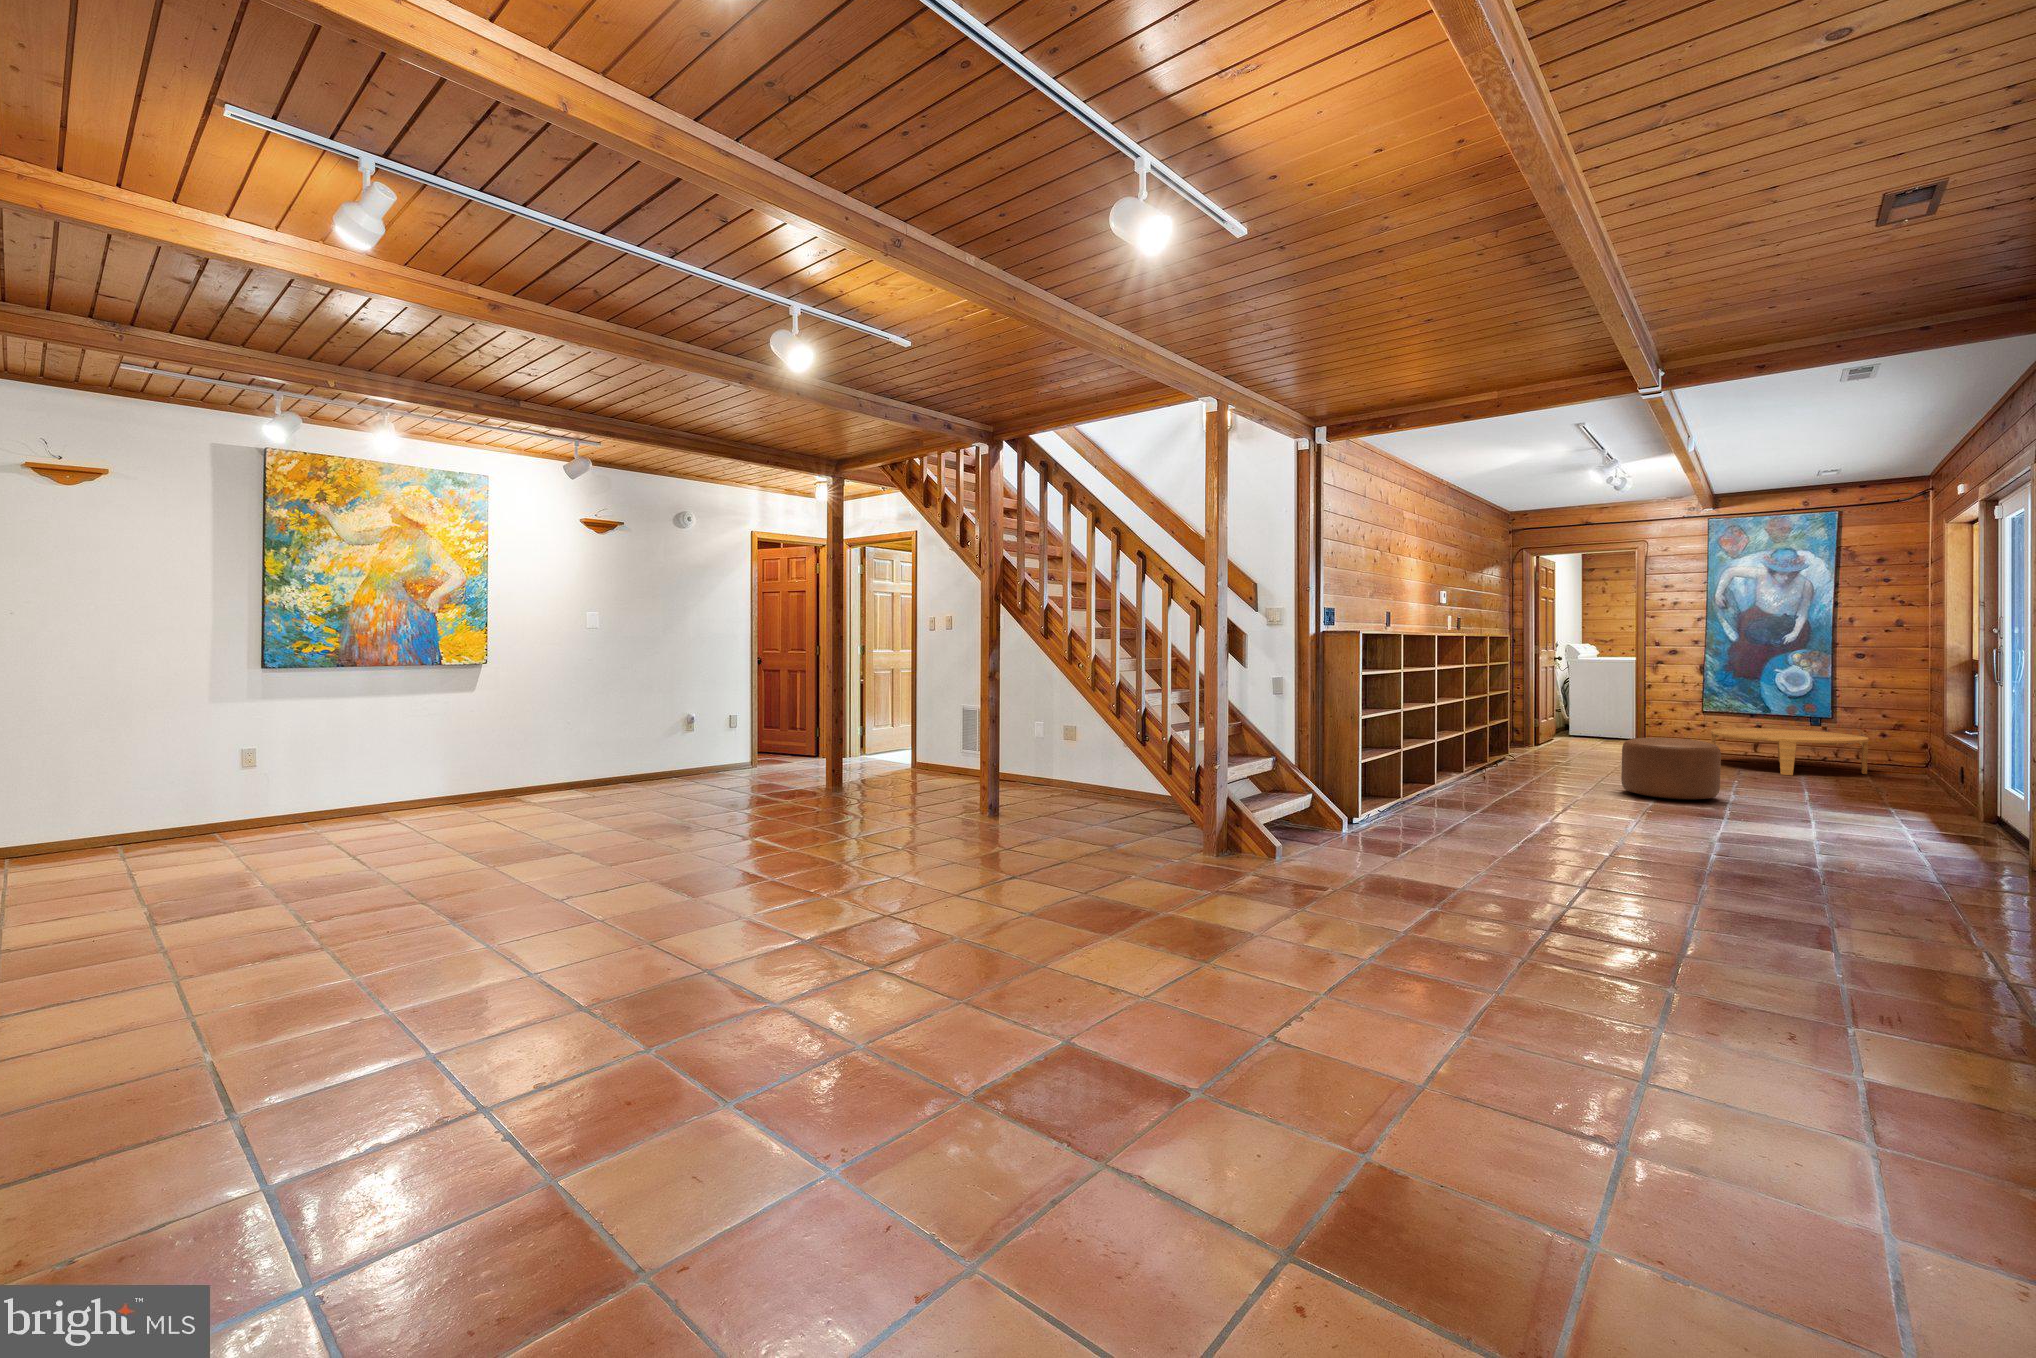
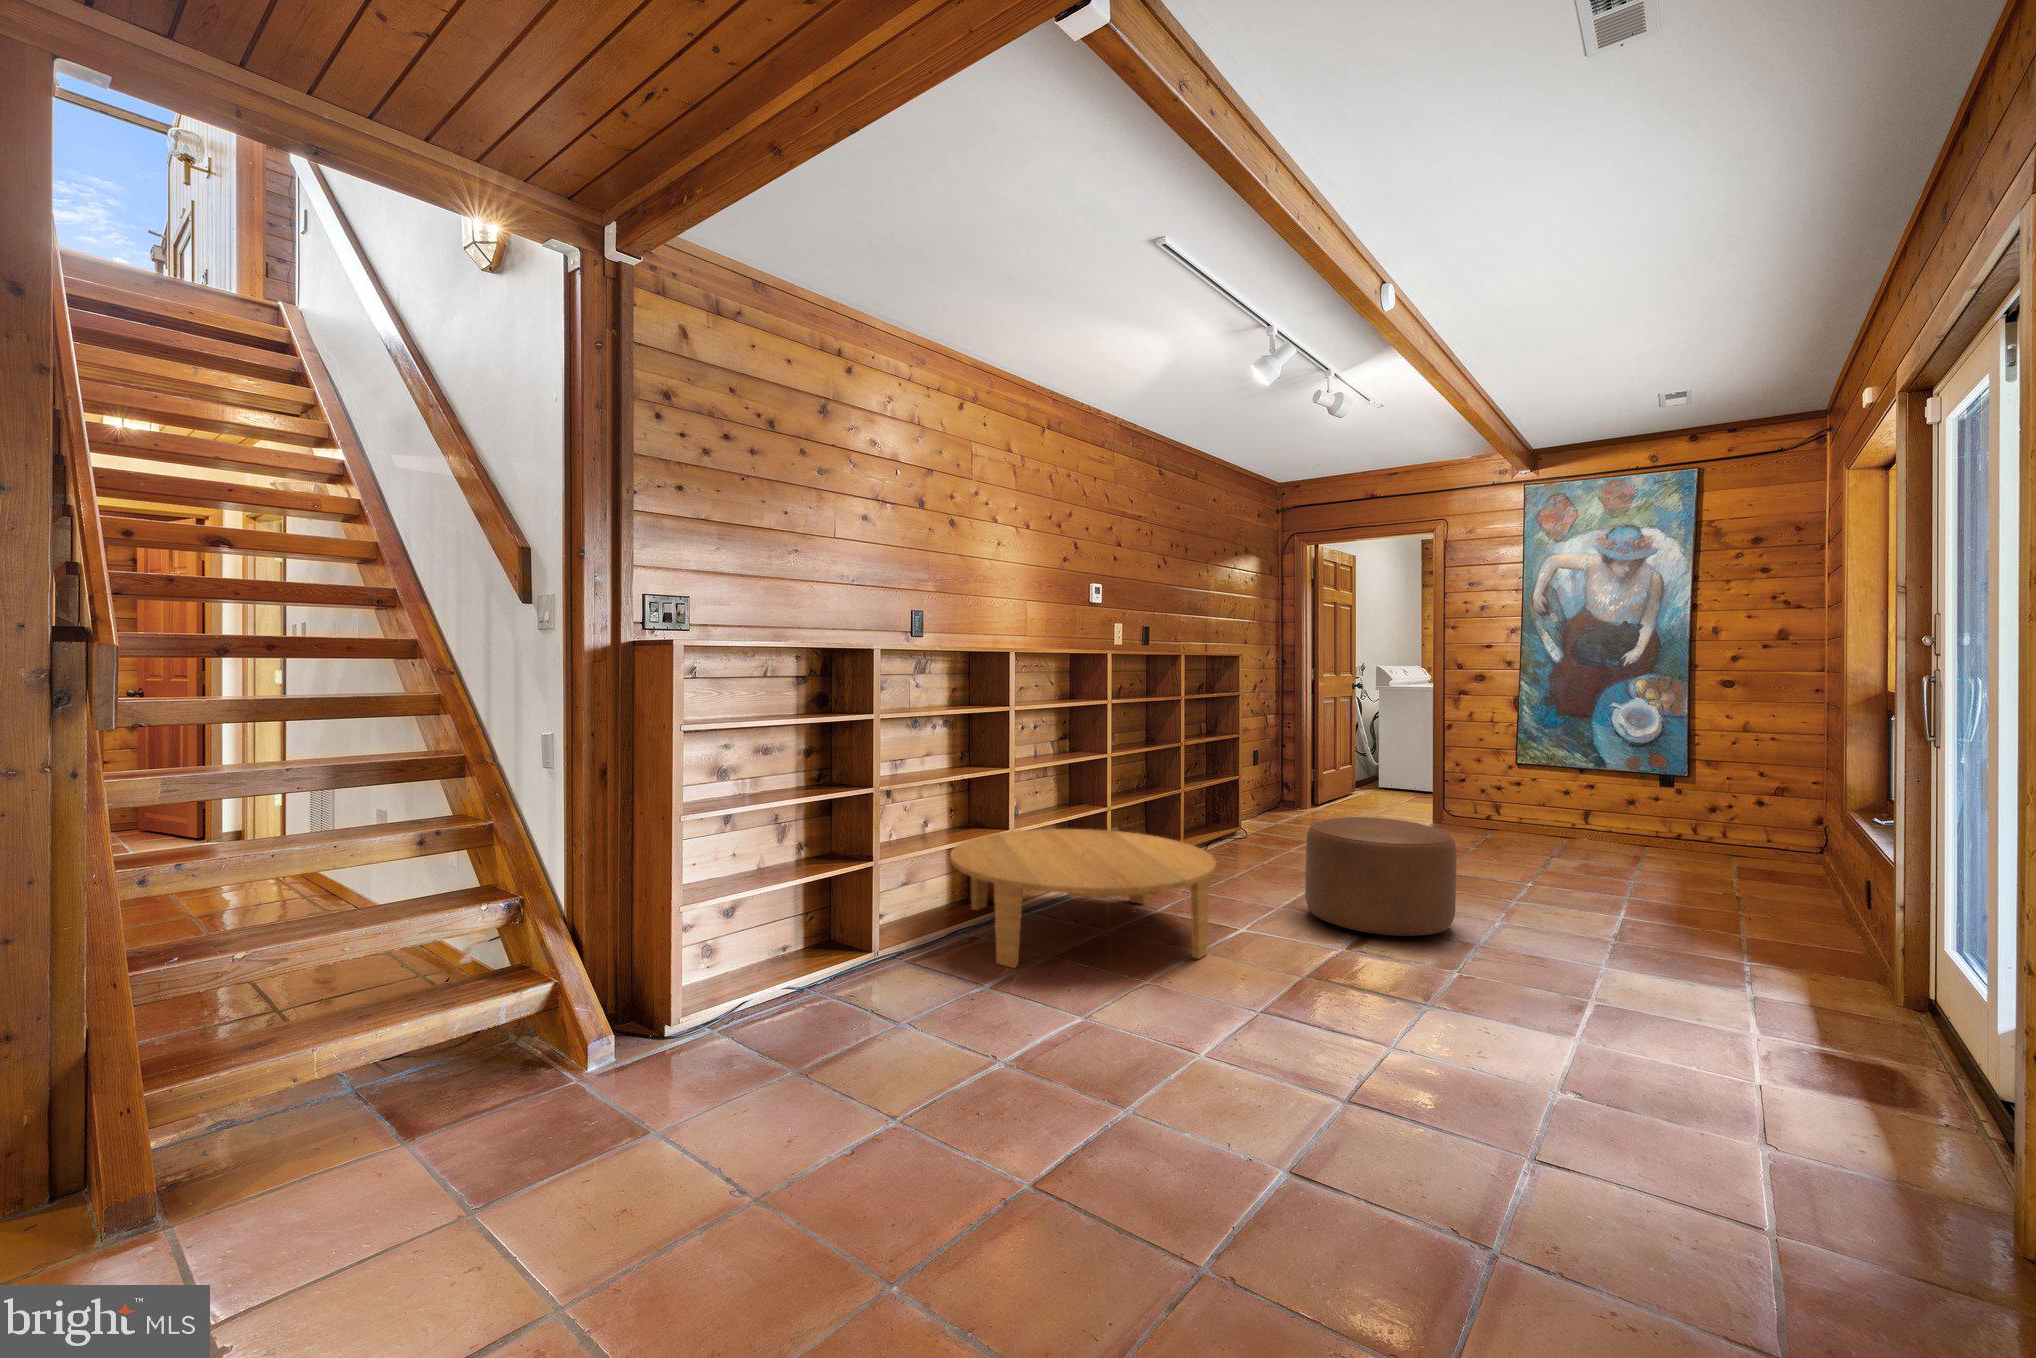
coffee table: present [1711,728,1869,775] -> present [950,829,1216,968]

